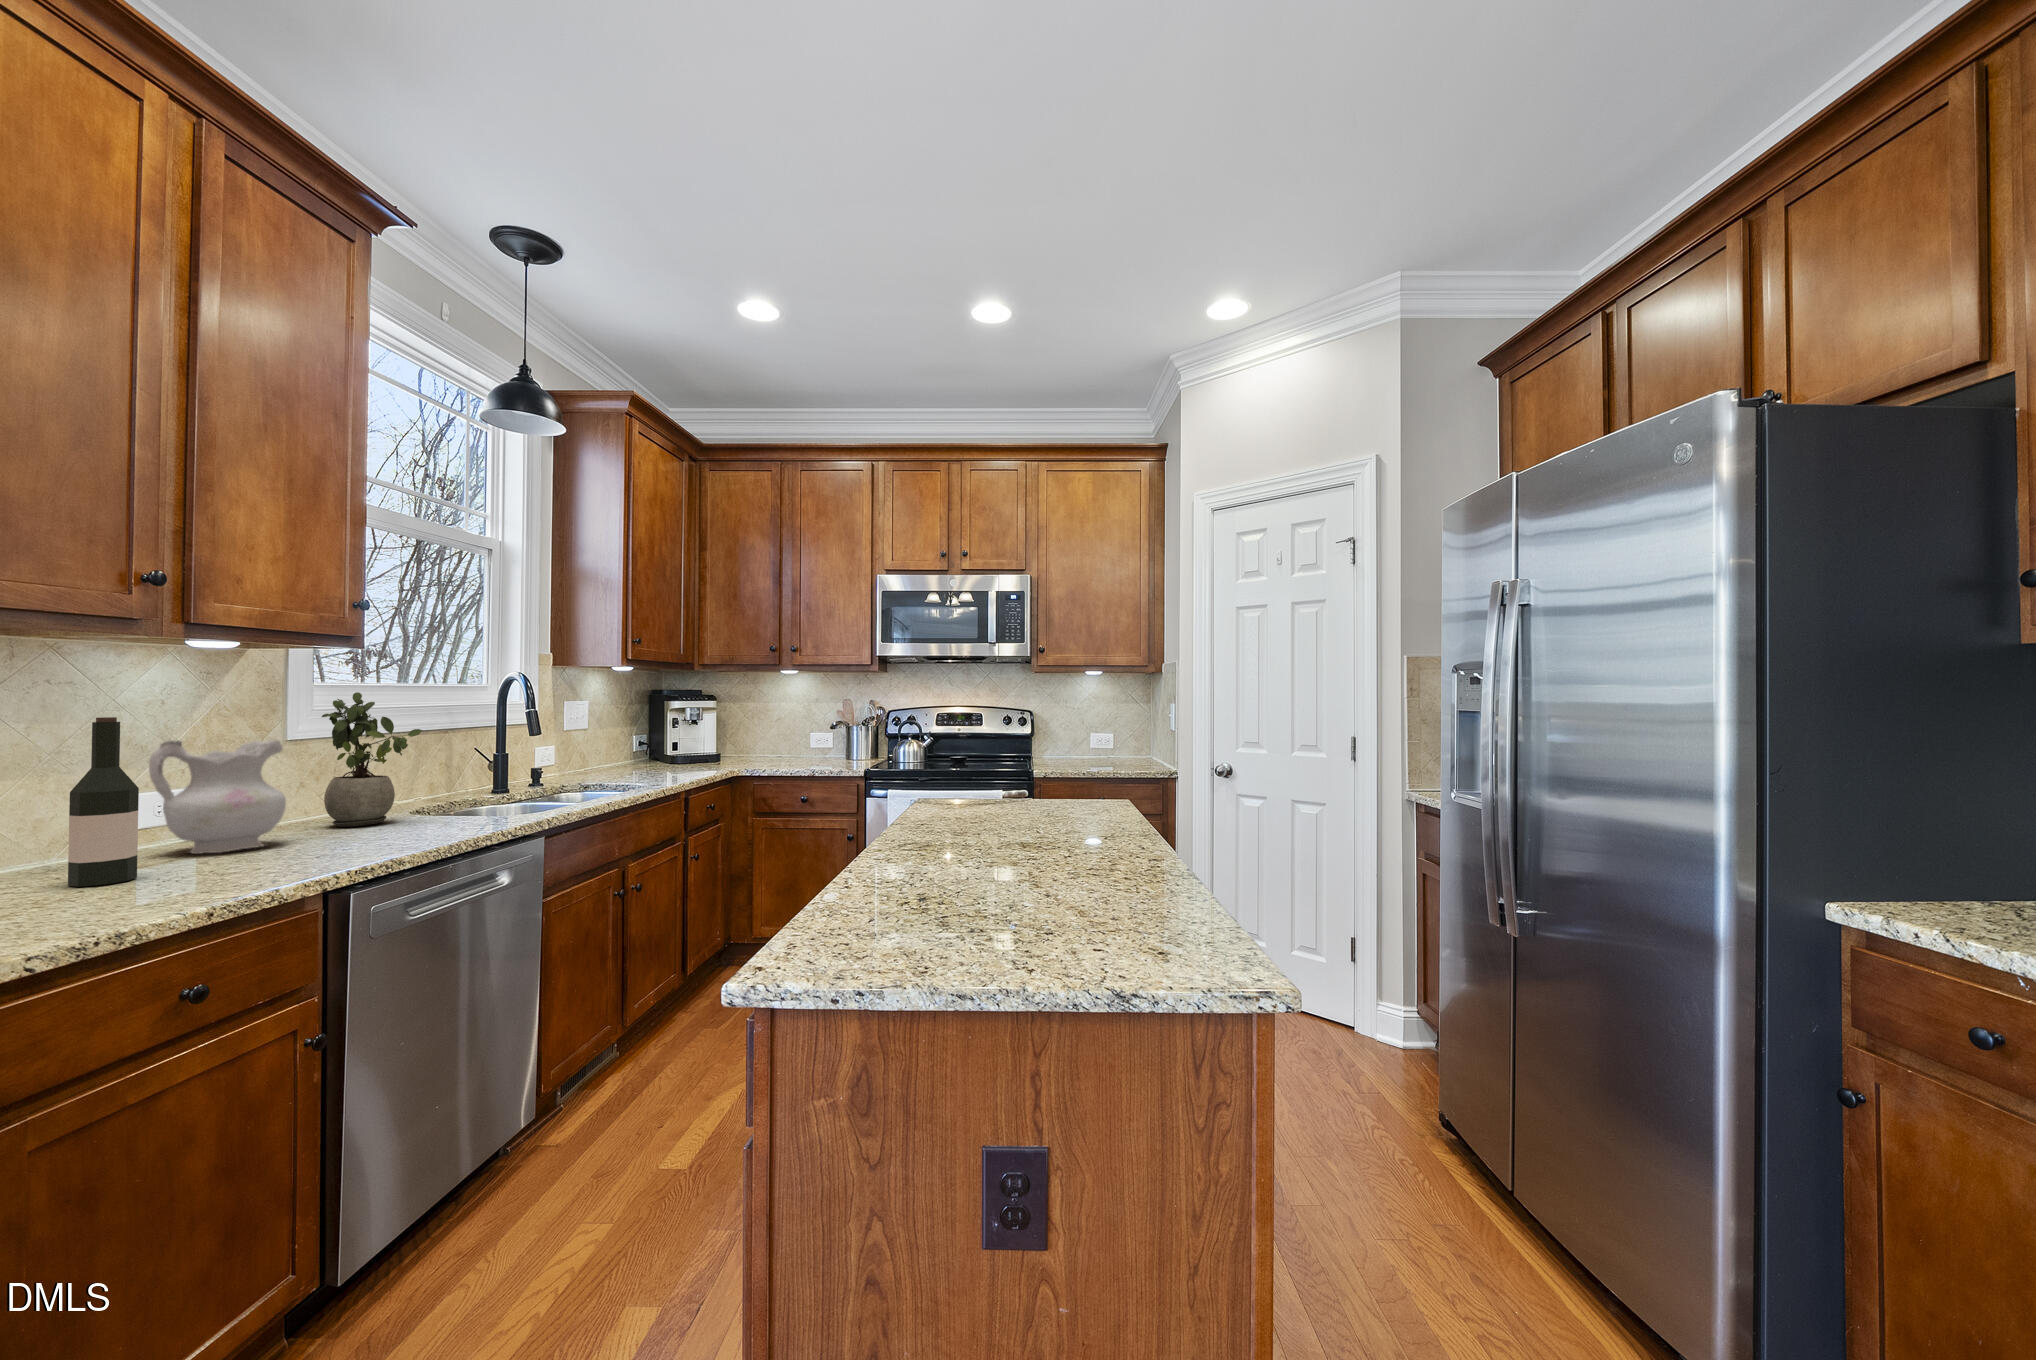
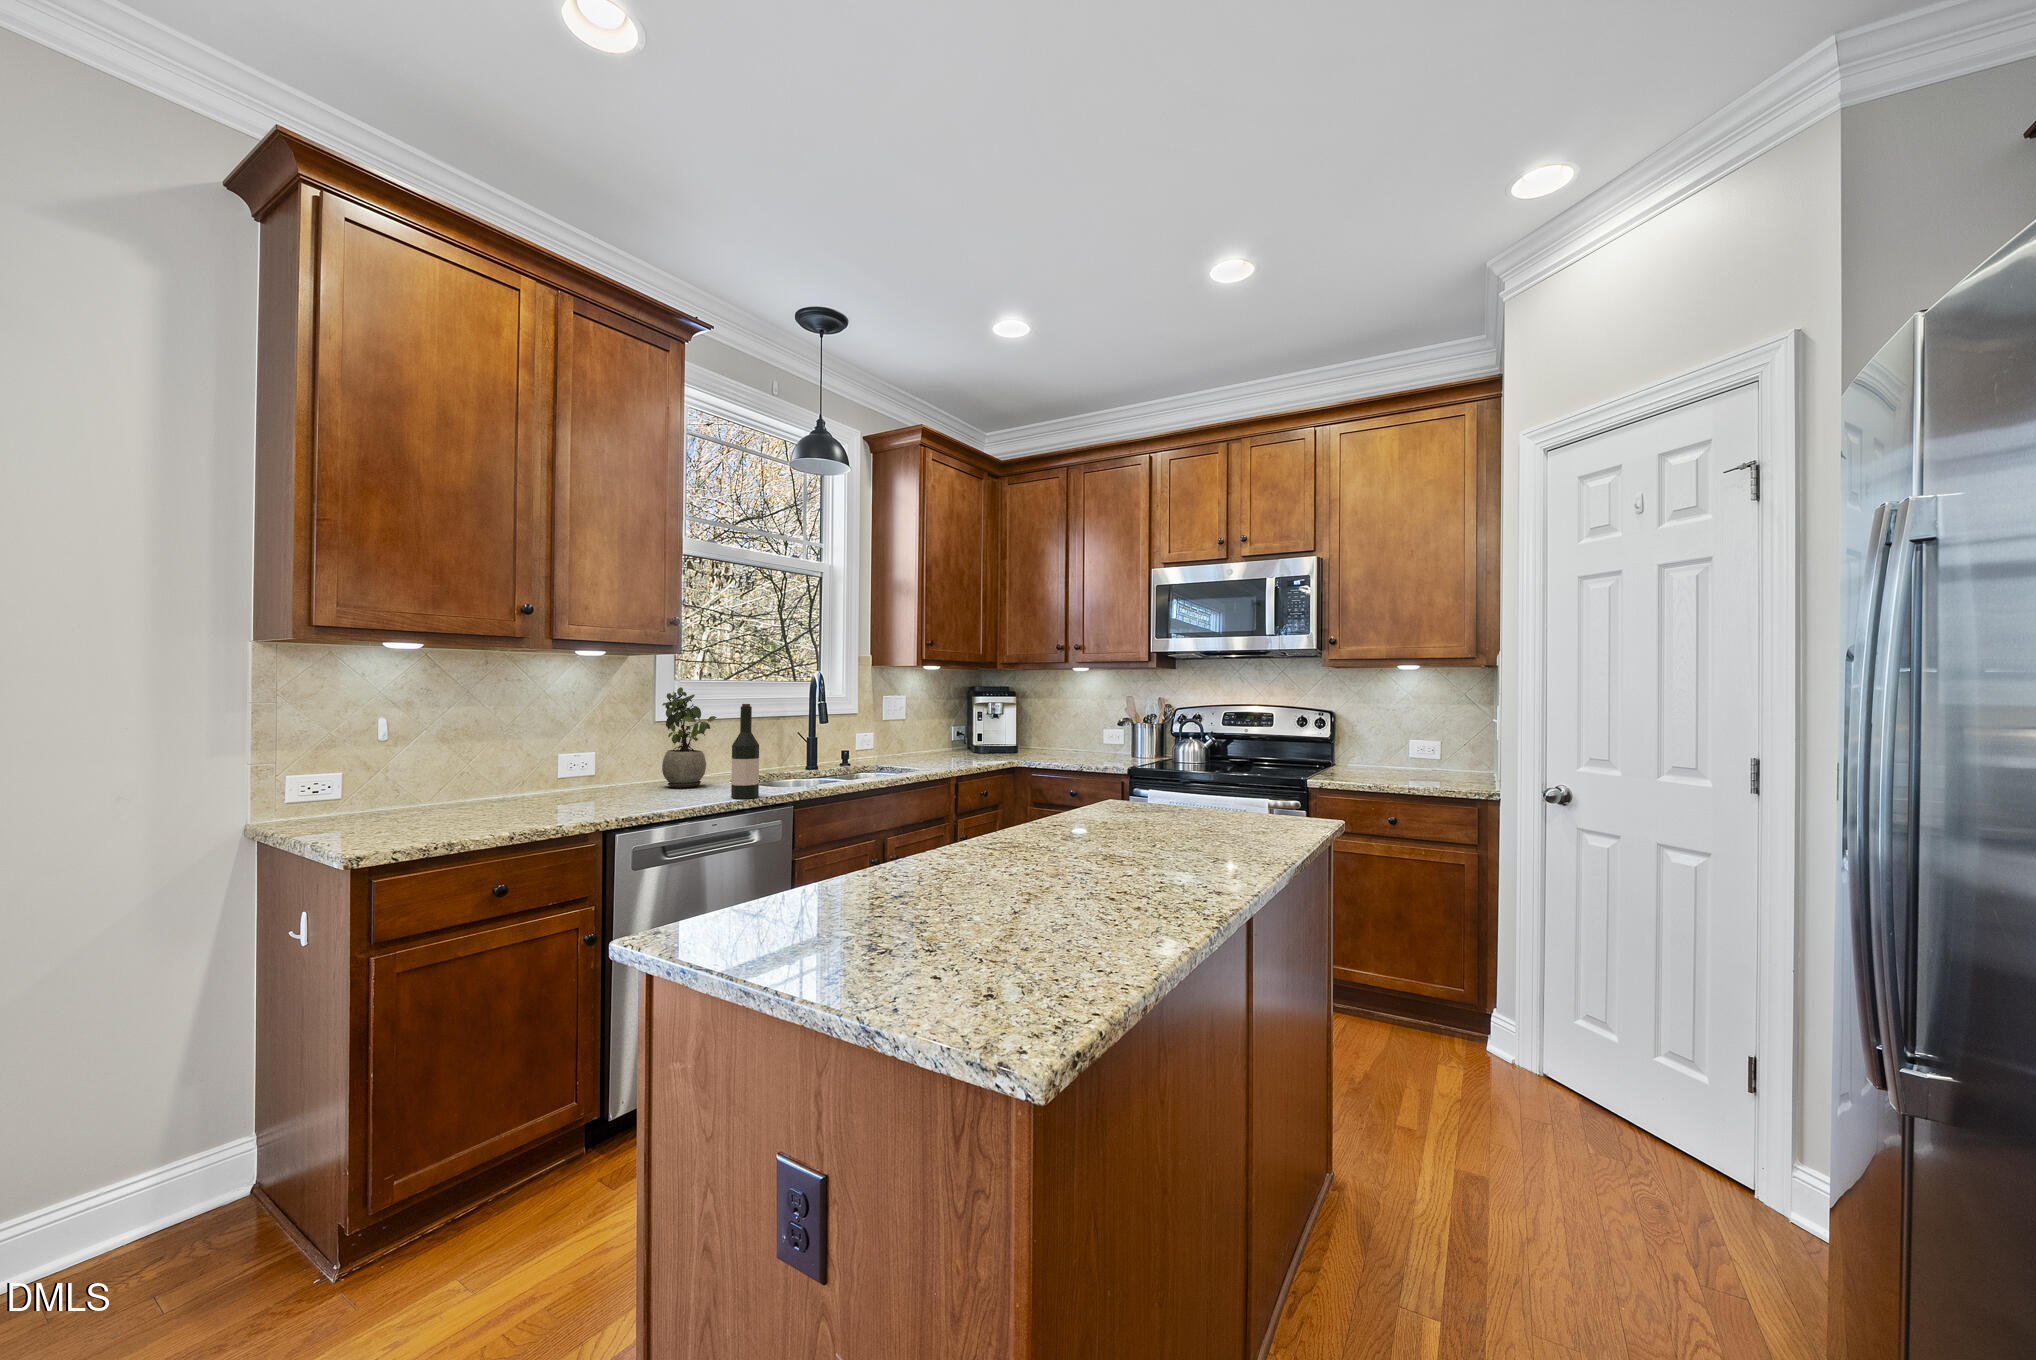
wine bottle: present [68,717,139,887] -> present [731,704,759,799]
ceramic pitcher: present [149,739,286,854] -> none [546,719,623,798]

